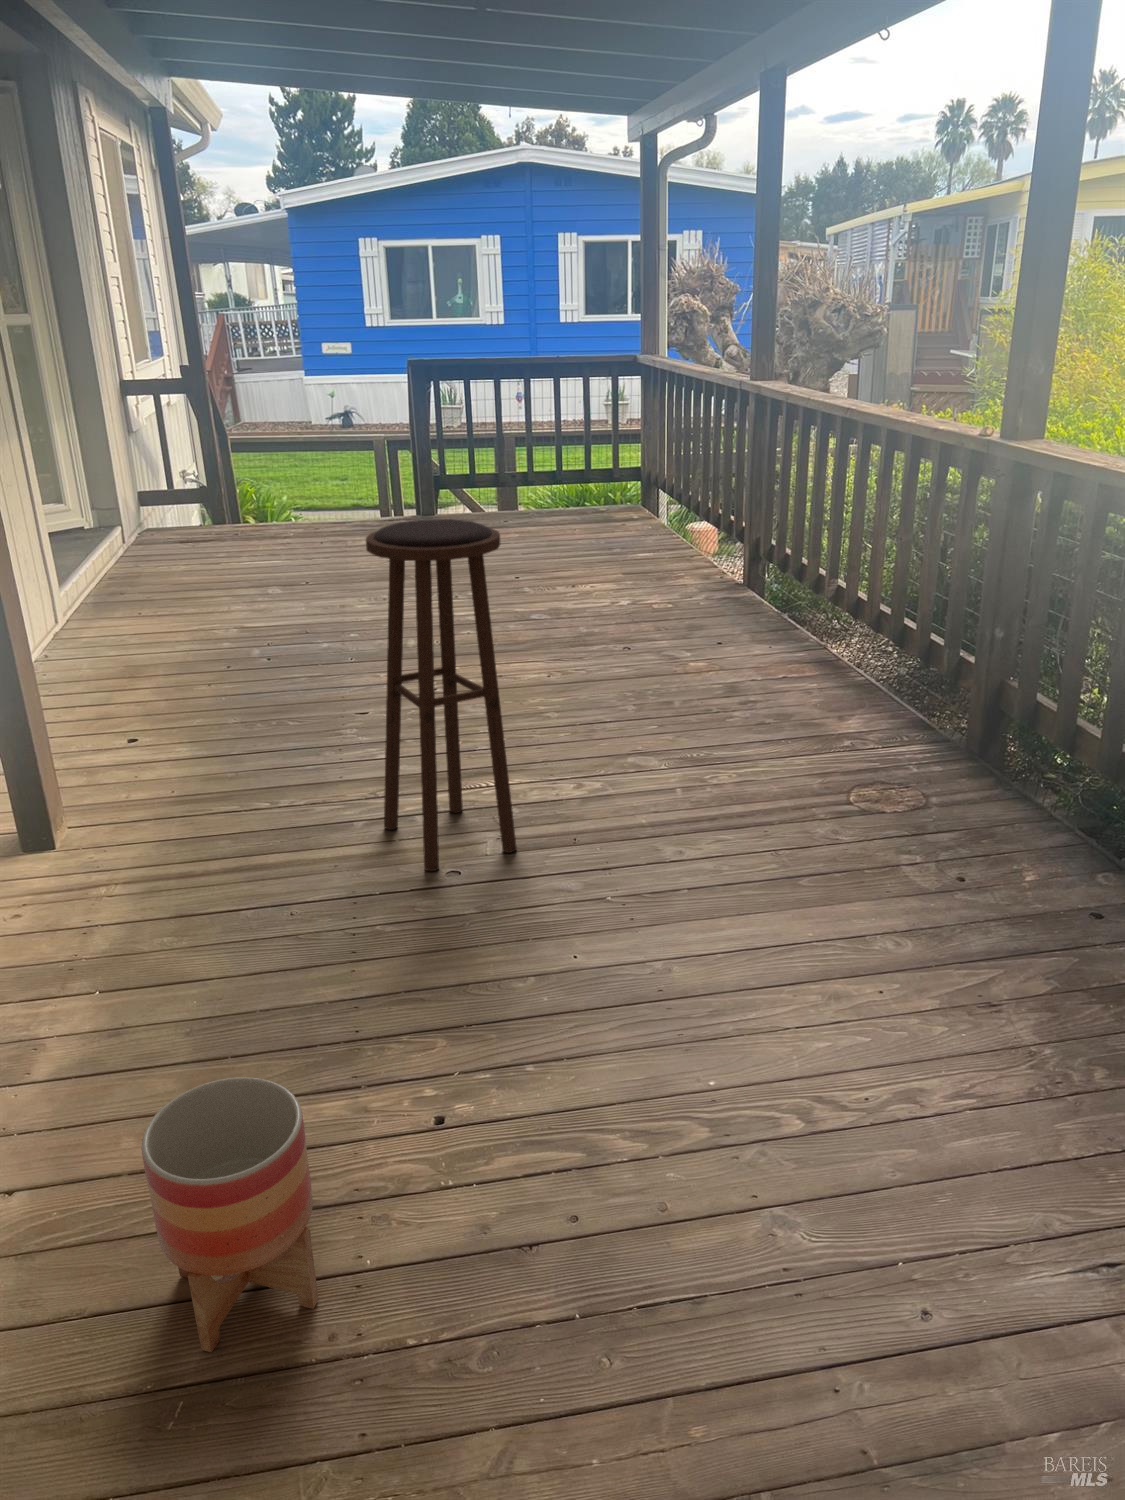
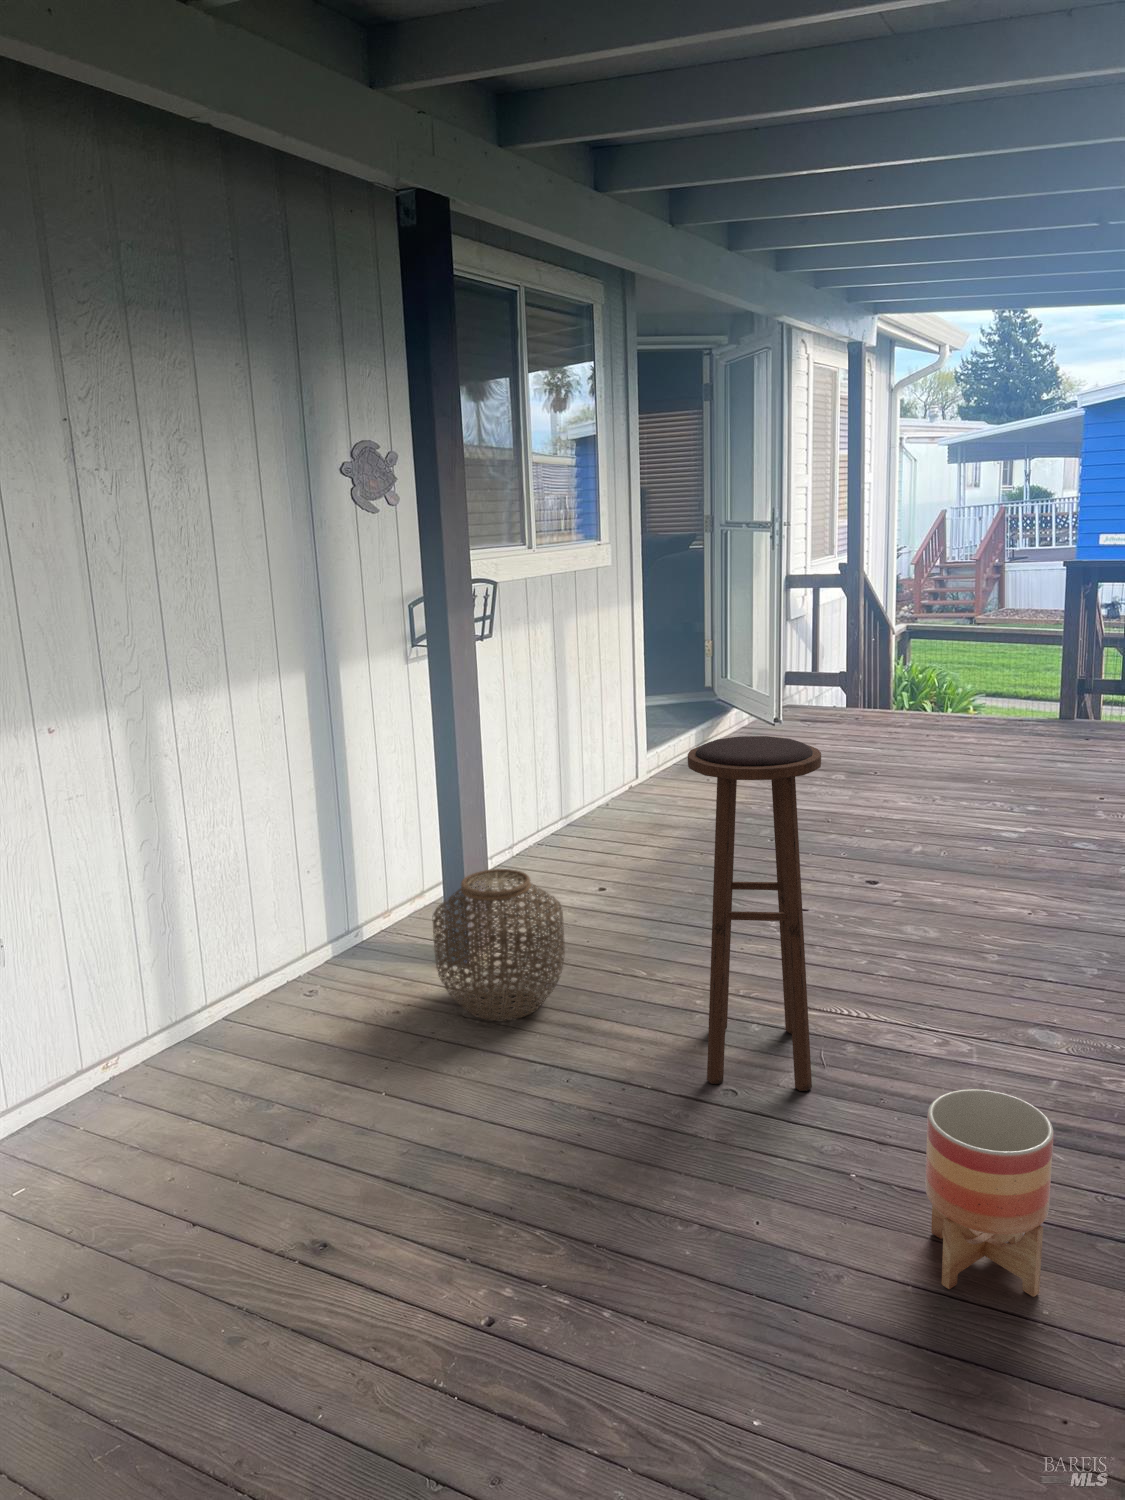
woven basket: none [43,715,213,890] -> present [433,869,565,1020]
planter: present [141,1077,318,1352] -> present [925,1089,1054,1297]

